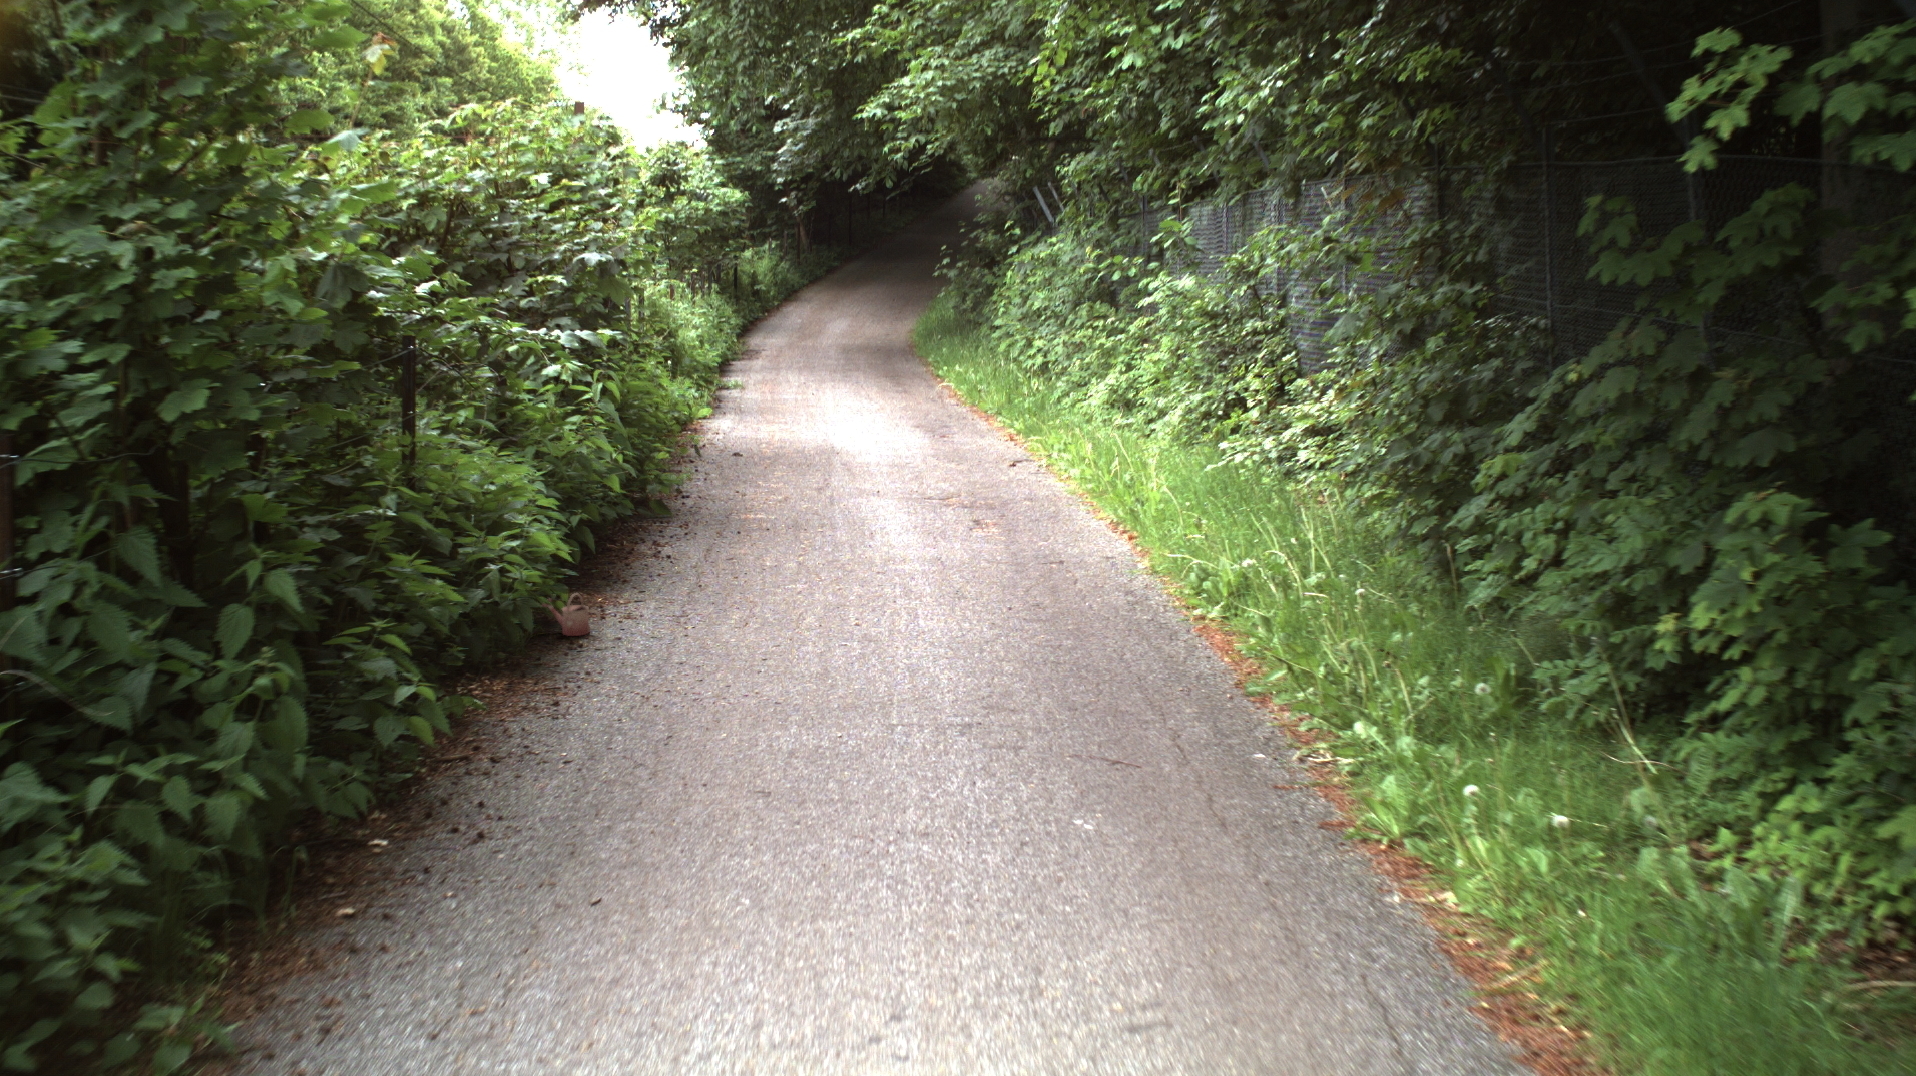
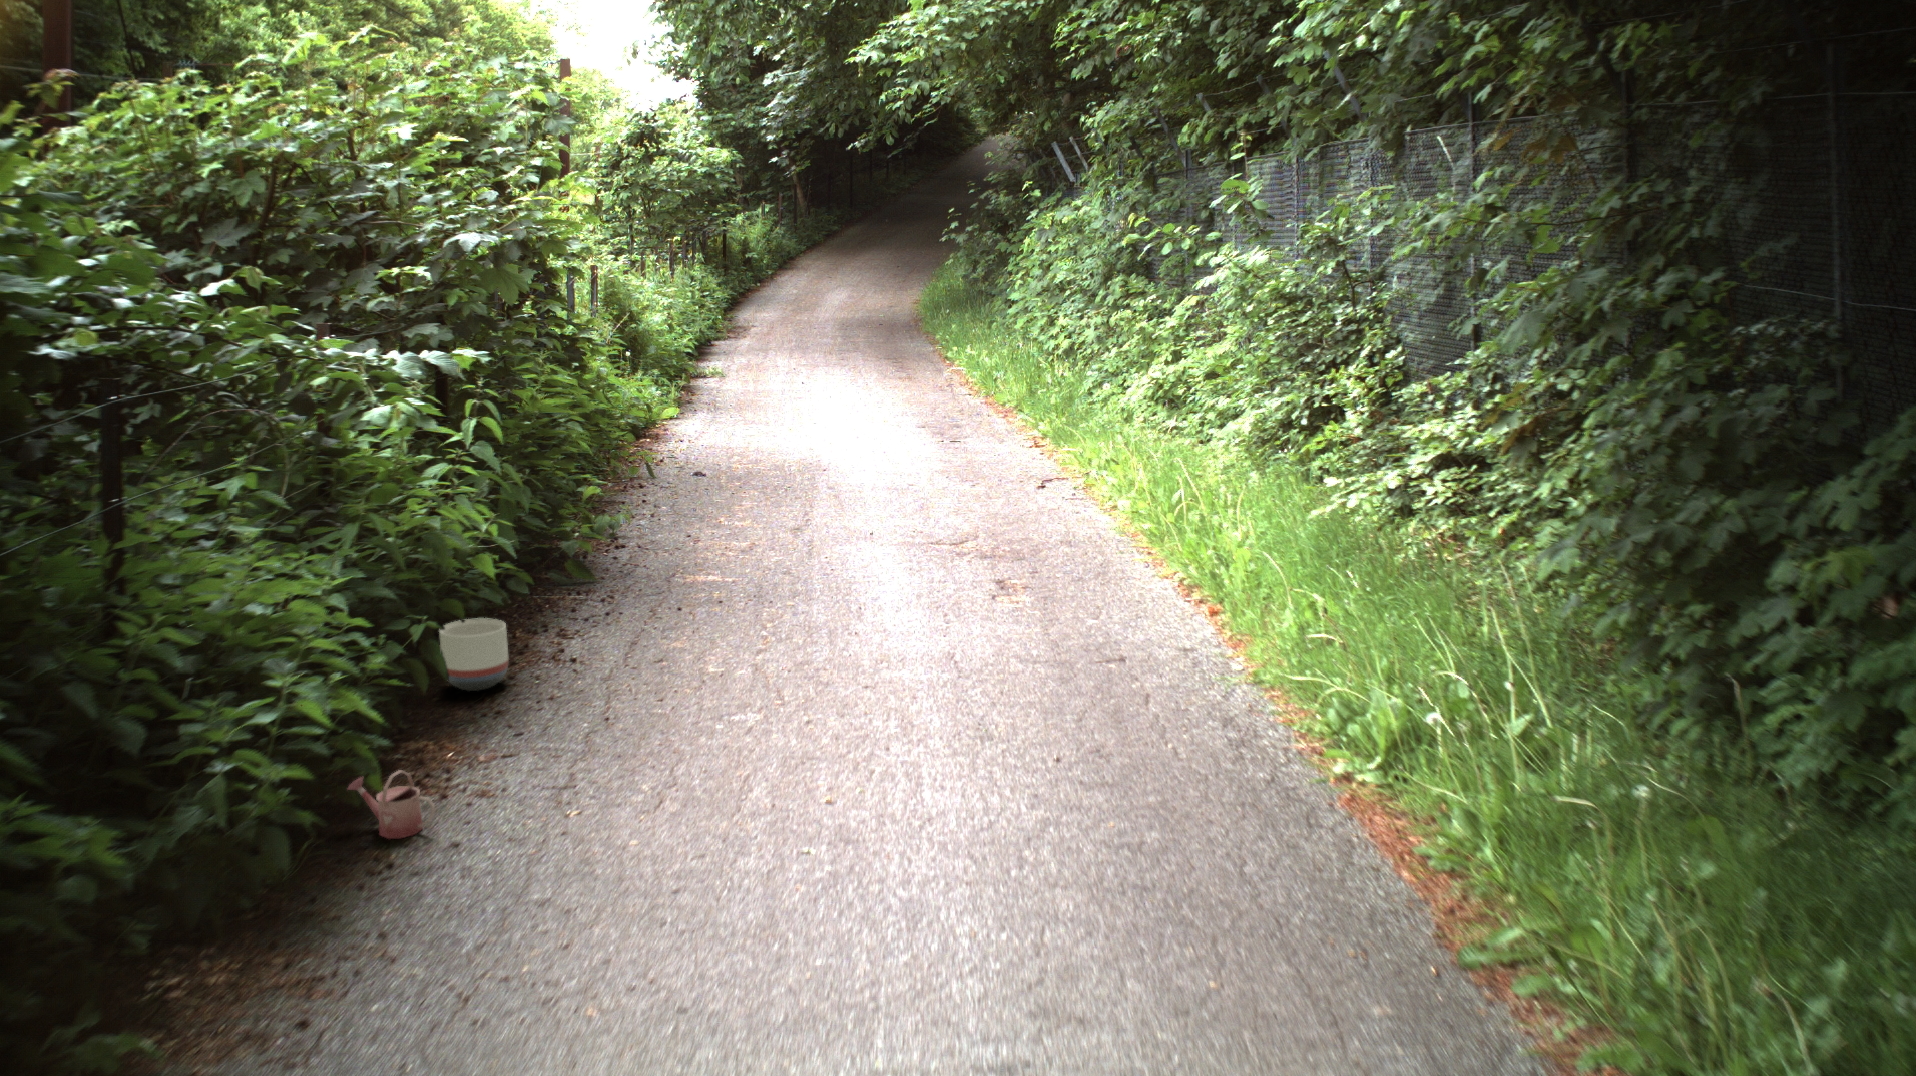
planter: none [576,523,623,572] -> present [440,618,508,691]

